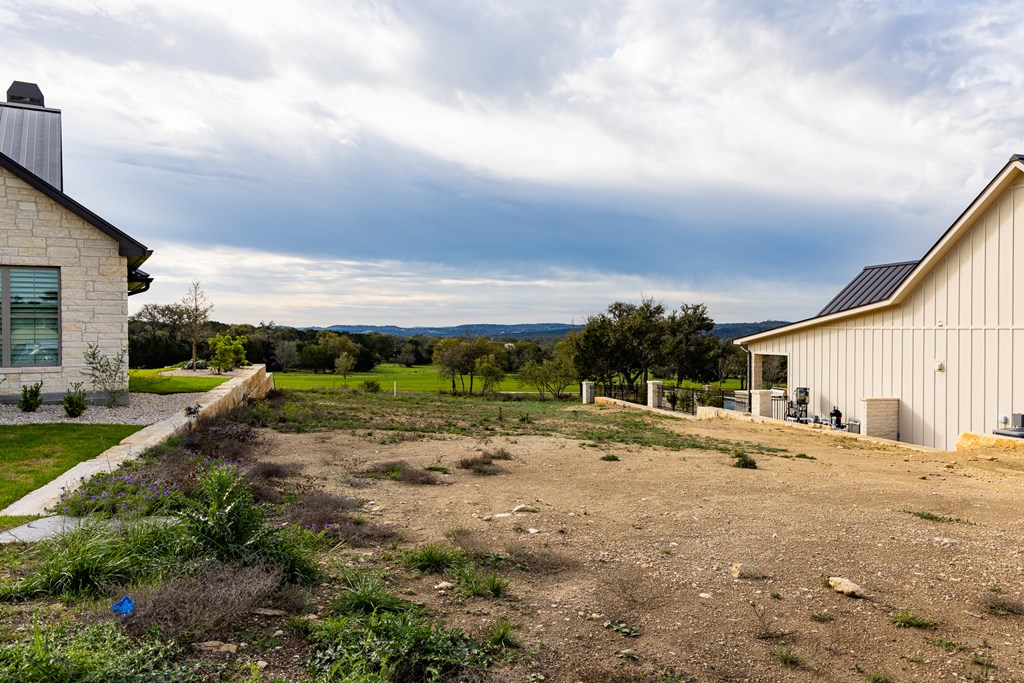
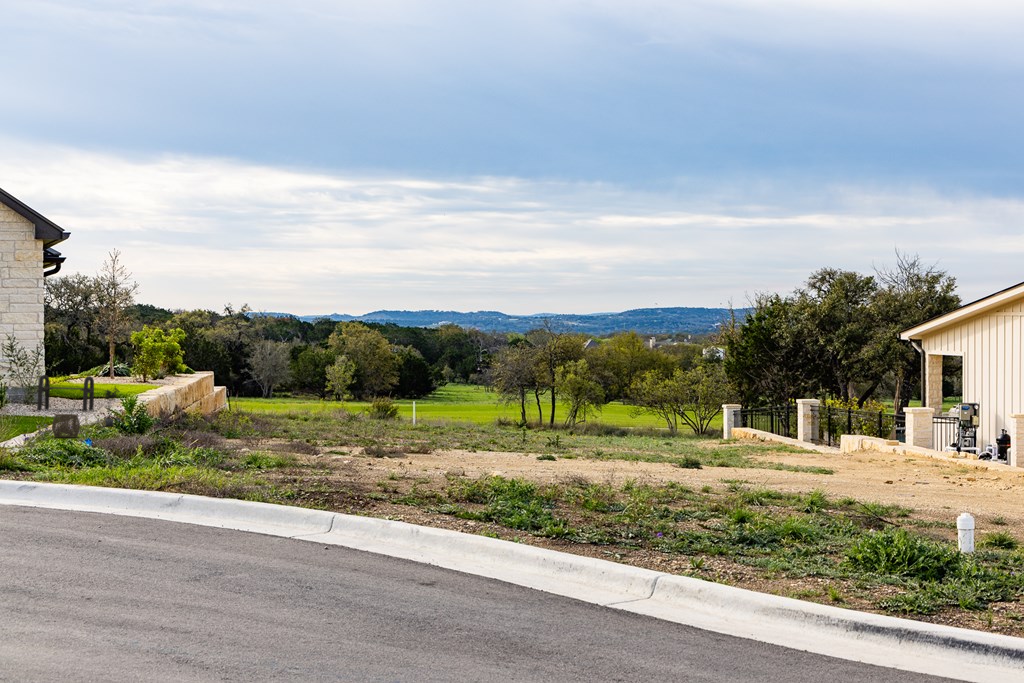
bench: none [120,379,176,412] -> present [37,375,94,412]
woven basket: none [106,454,148,489] -> present [52,414,80,438]

